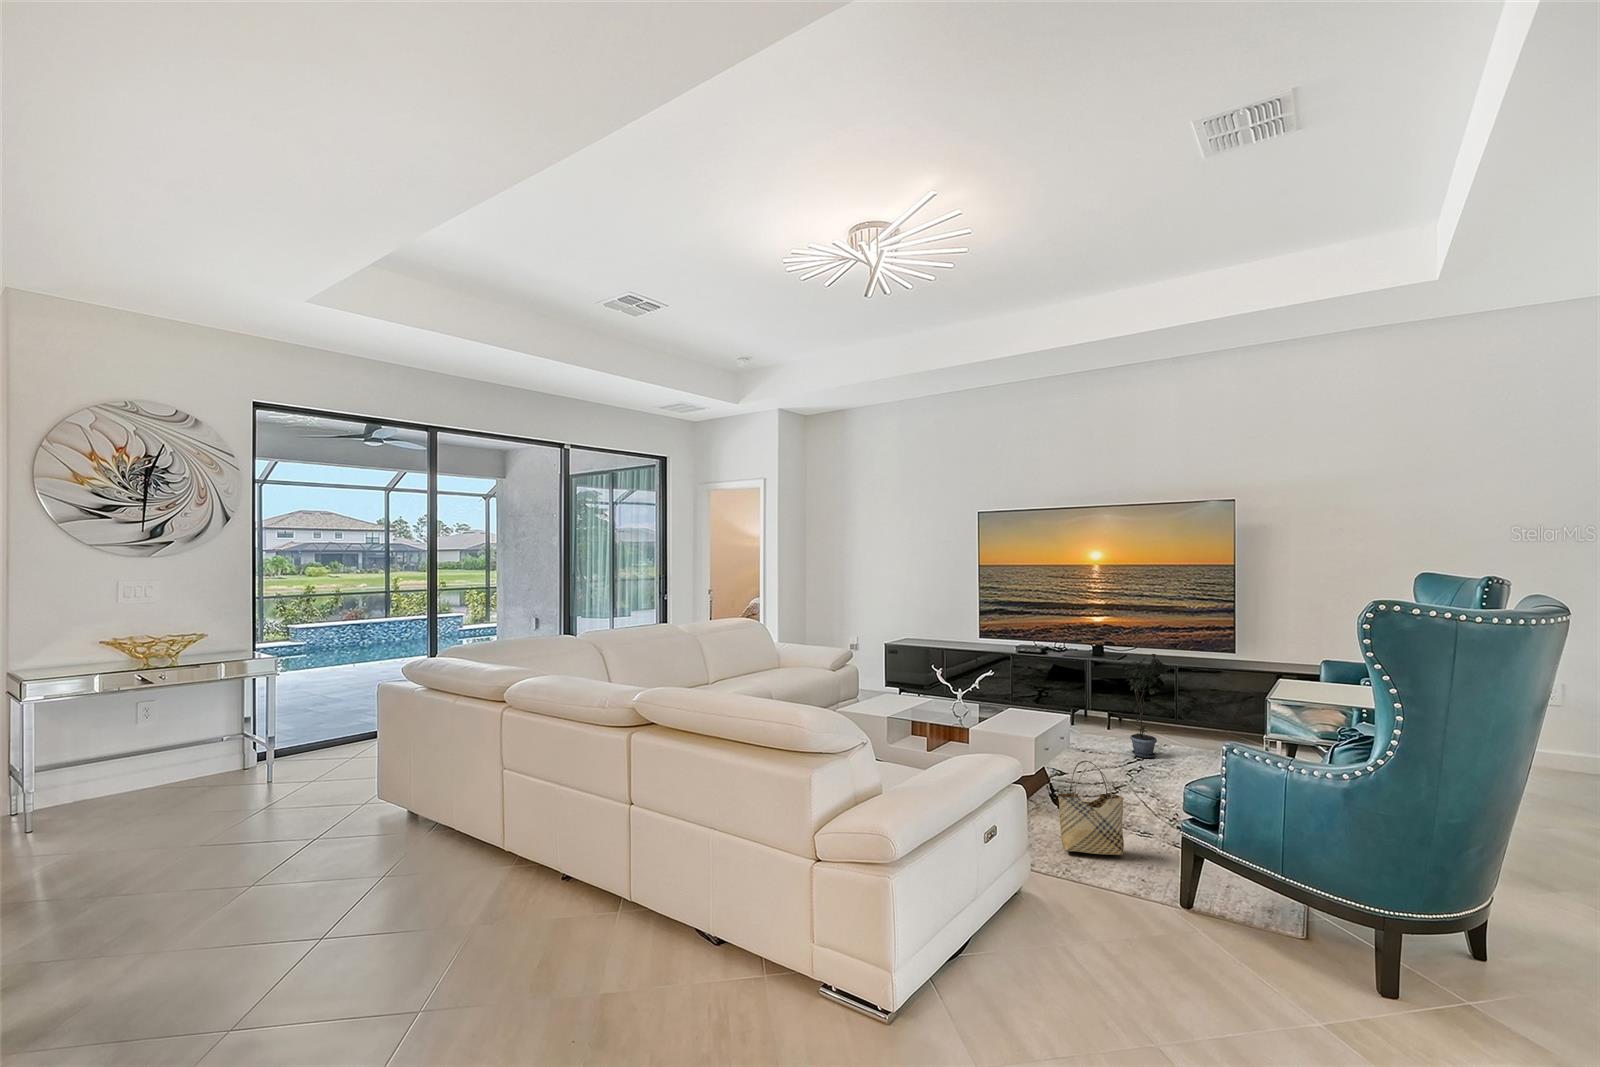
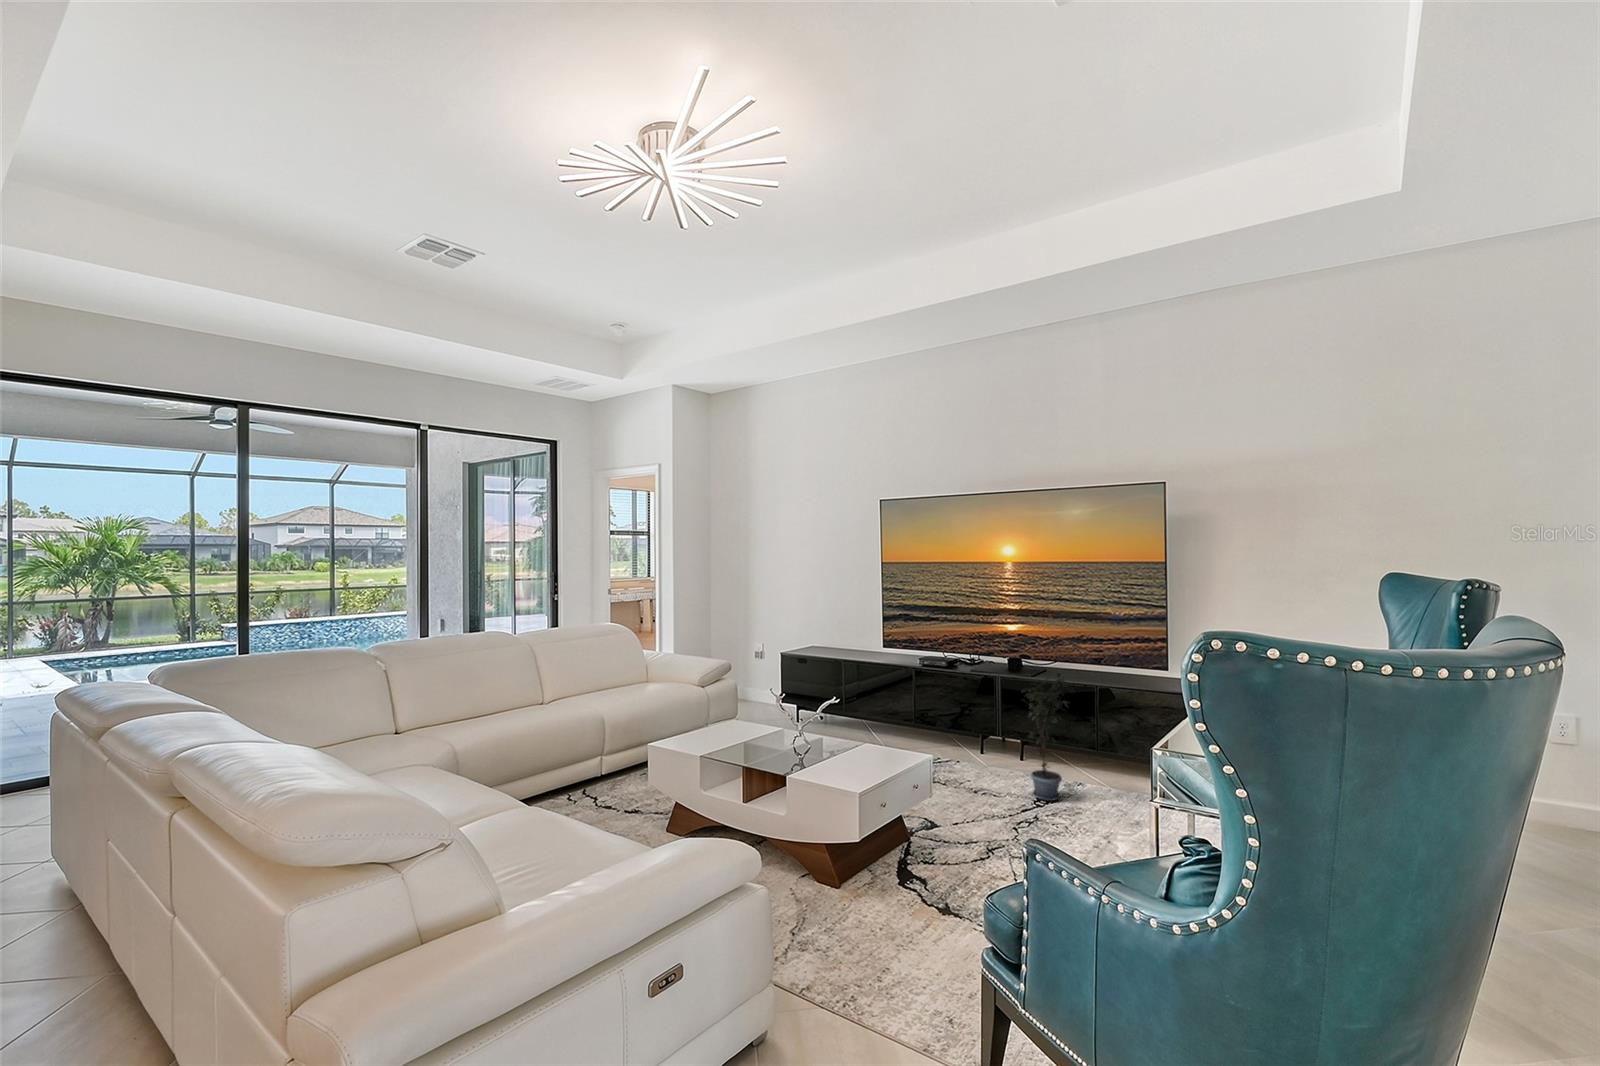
woven basket: present [1058,761,1124,855] -> none [865,832,955,971]

